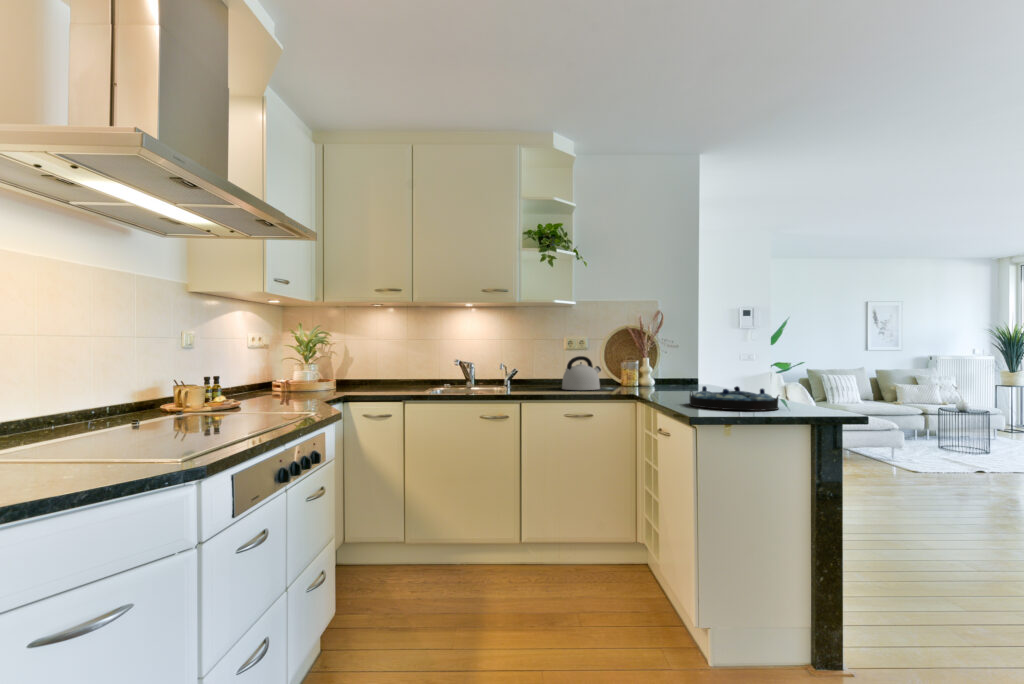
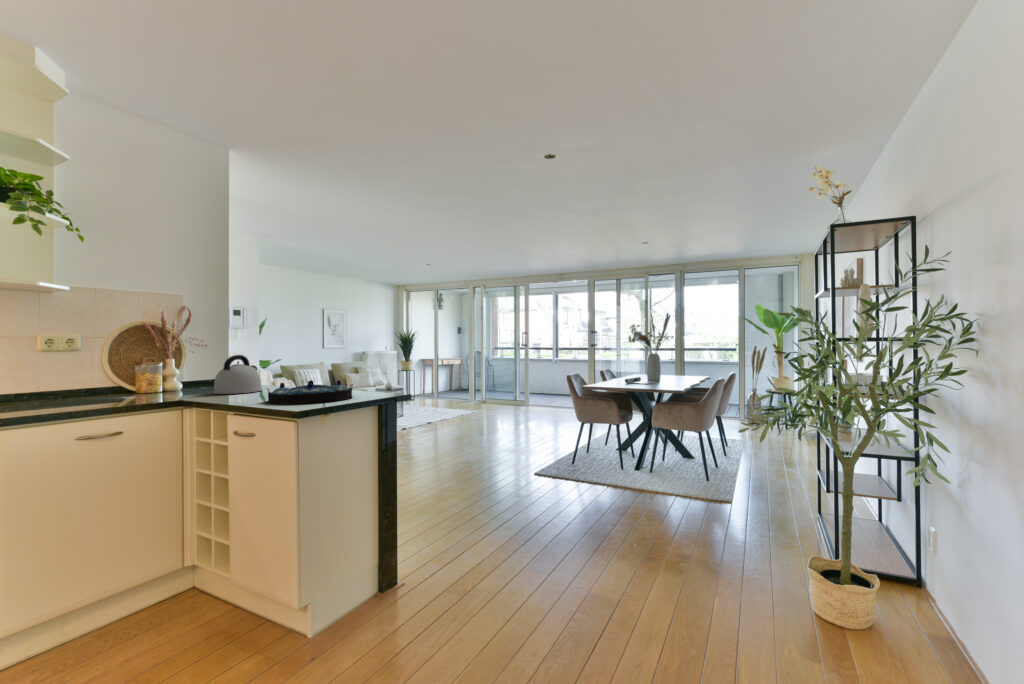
kettle: present [562,356,601,390] -> present [214,355,262,394]

